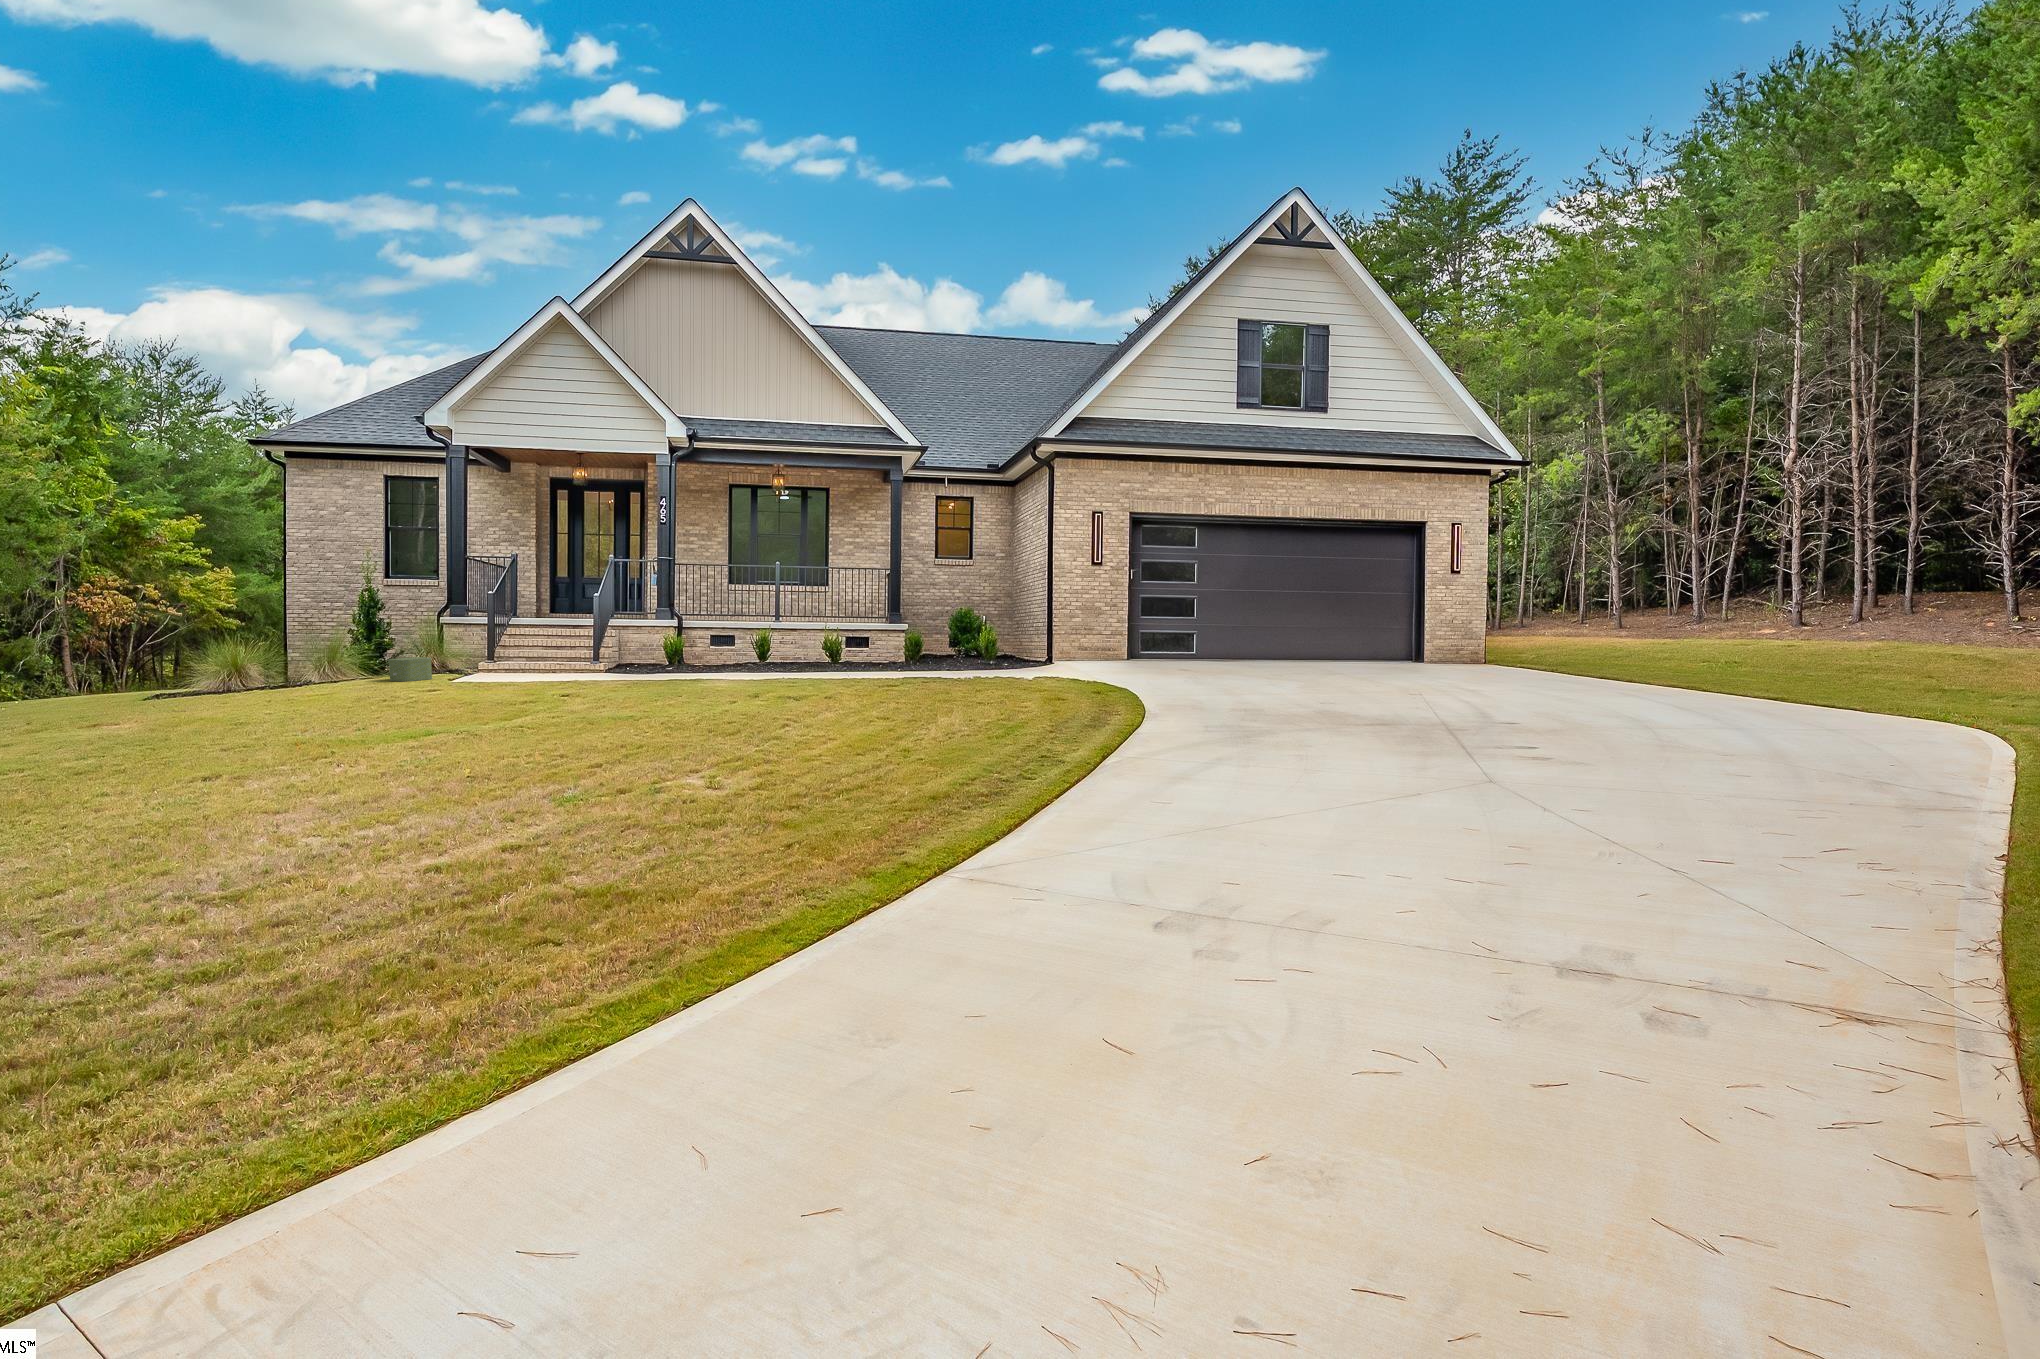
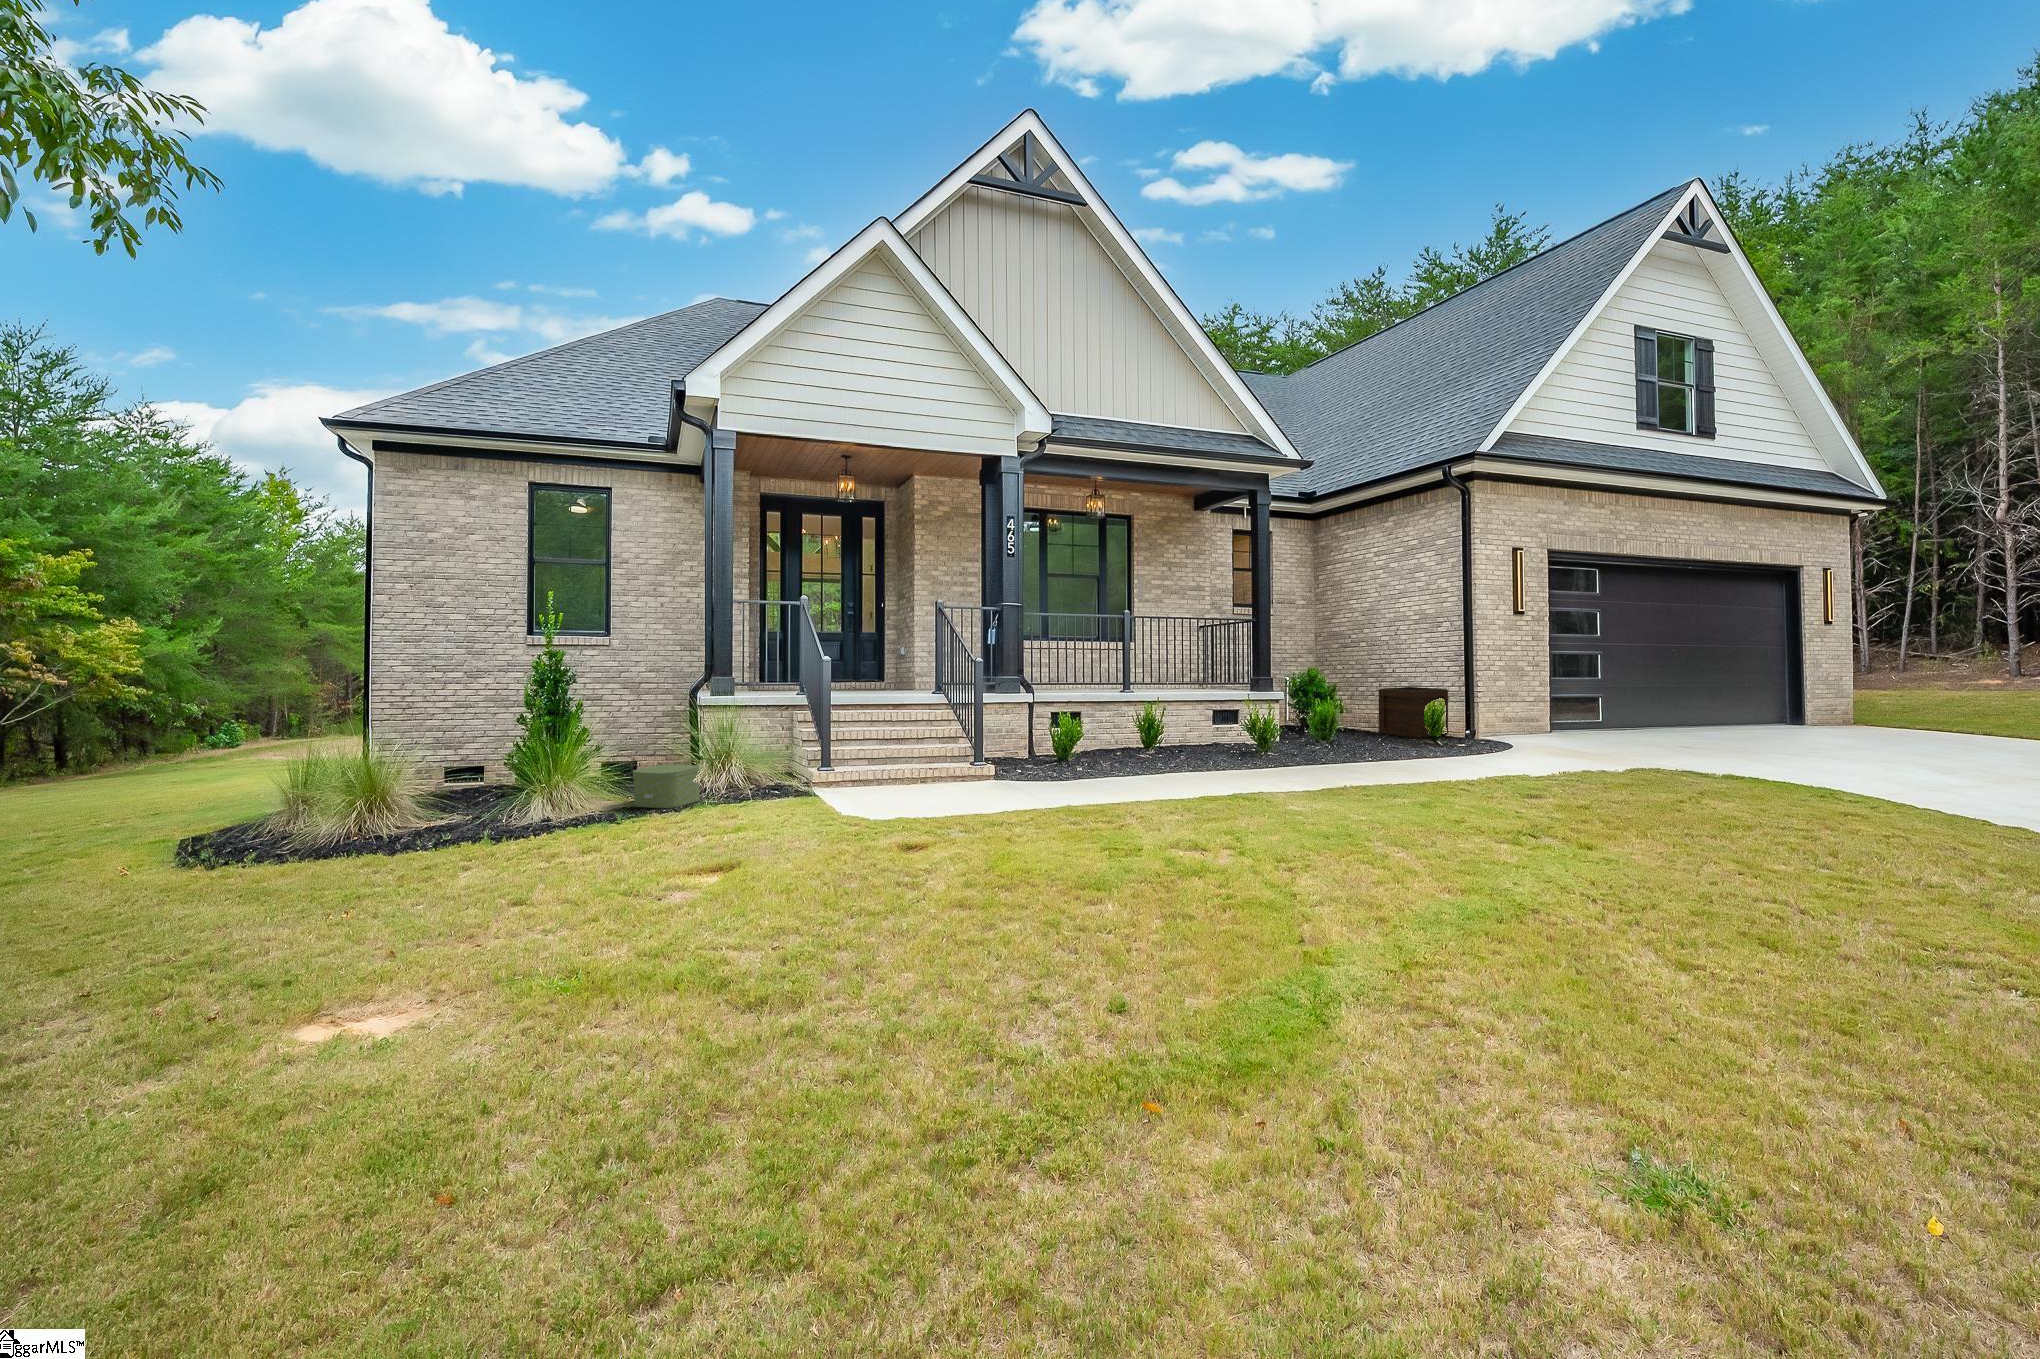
wooden crate: none [997,623,1044,662] -> present [1379,687,1448,738]

